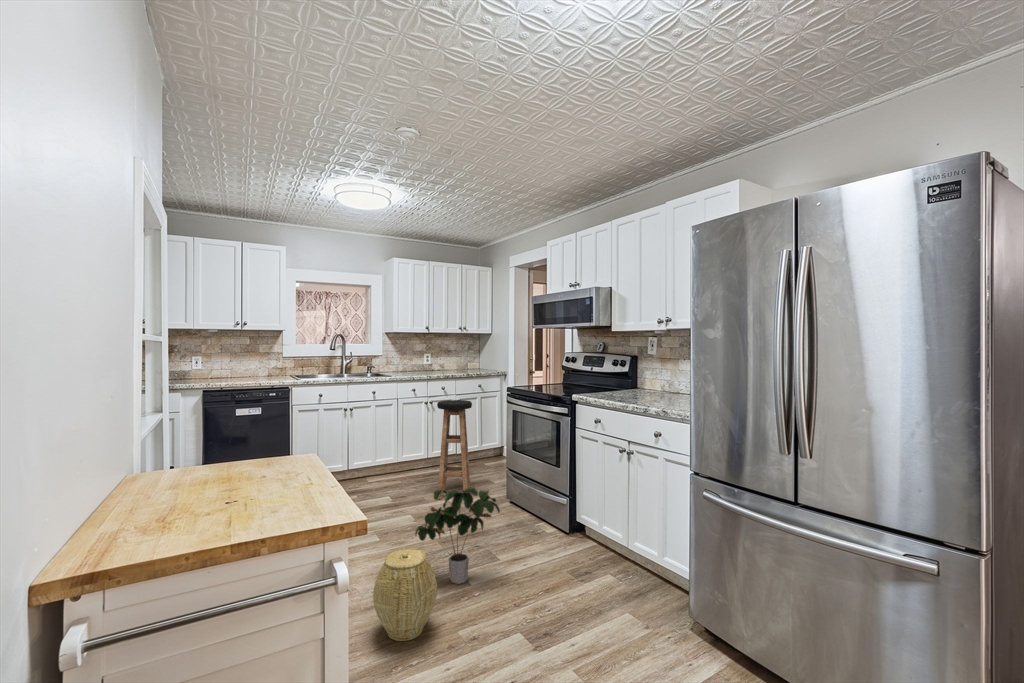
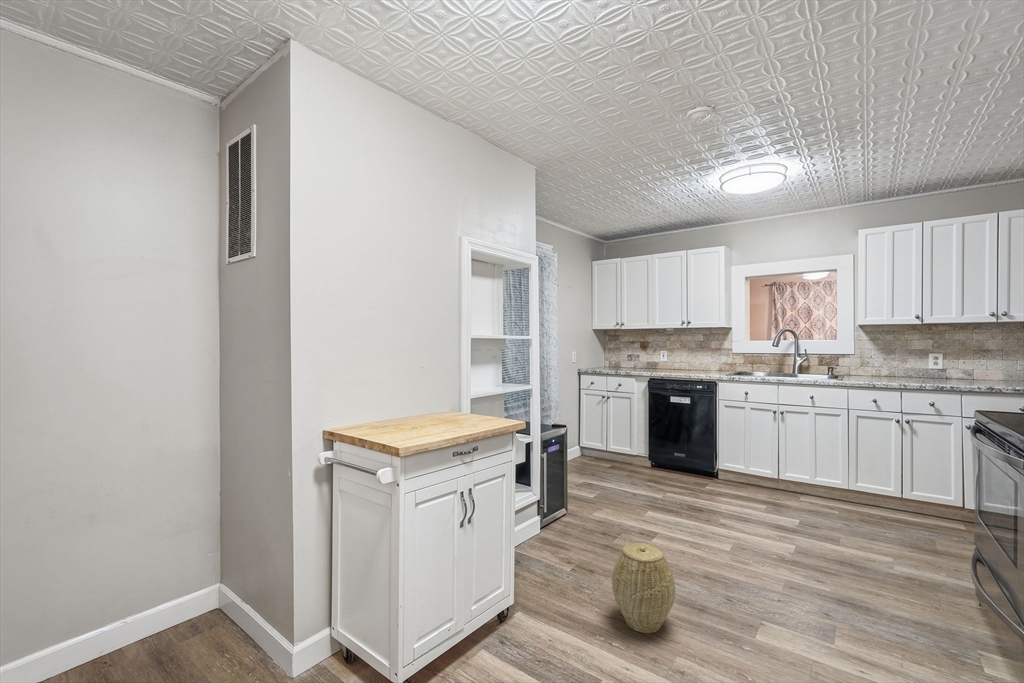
bar stool: present [437,400,472,499] -> none [859,419,931,565]
potted plant: present [415,487,500,584] -> none [707,509,804,630]

